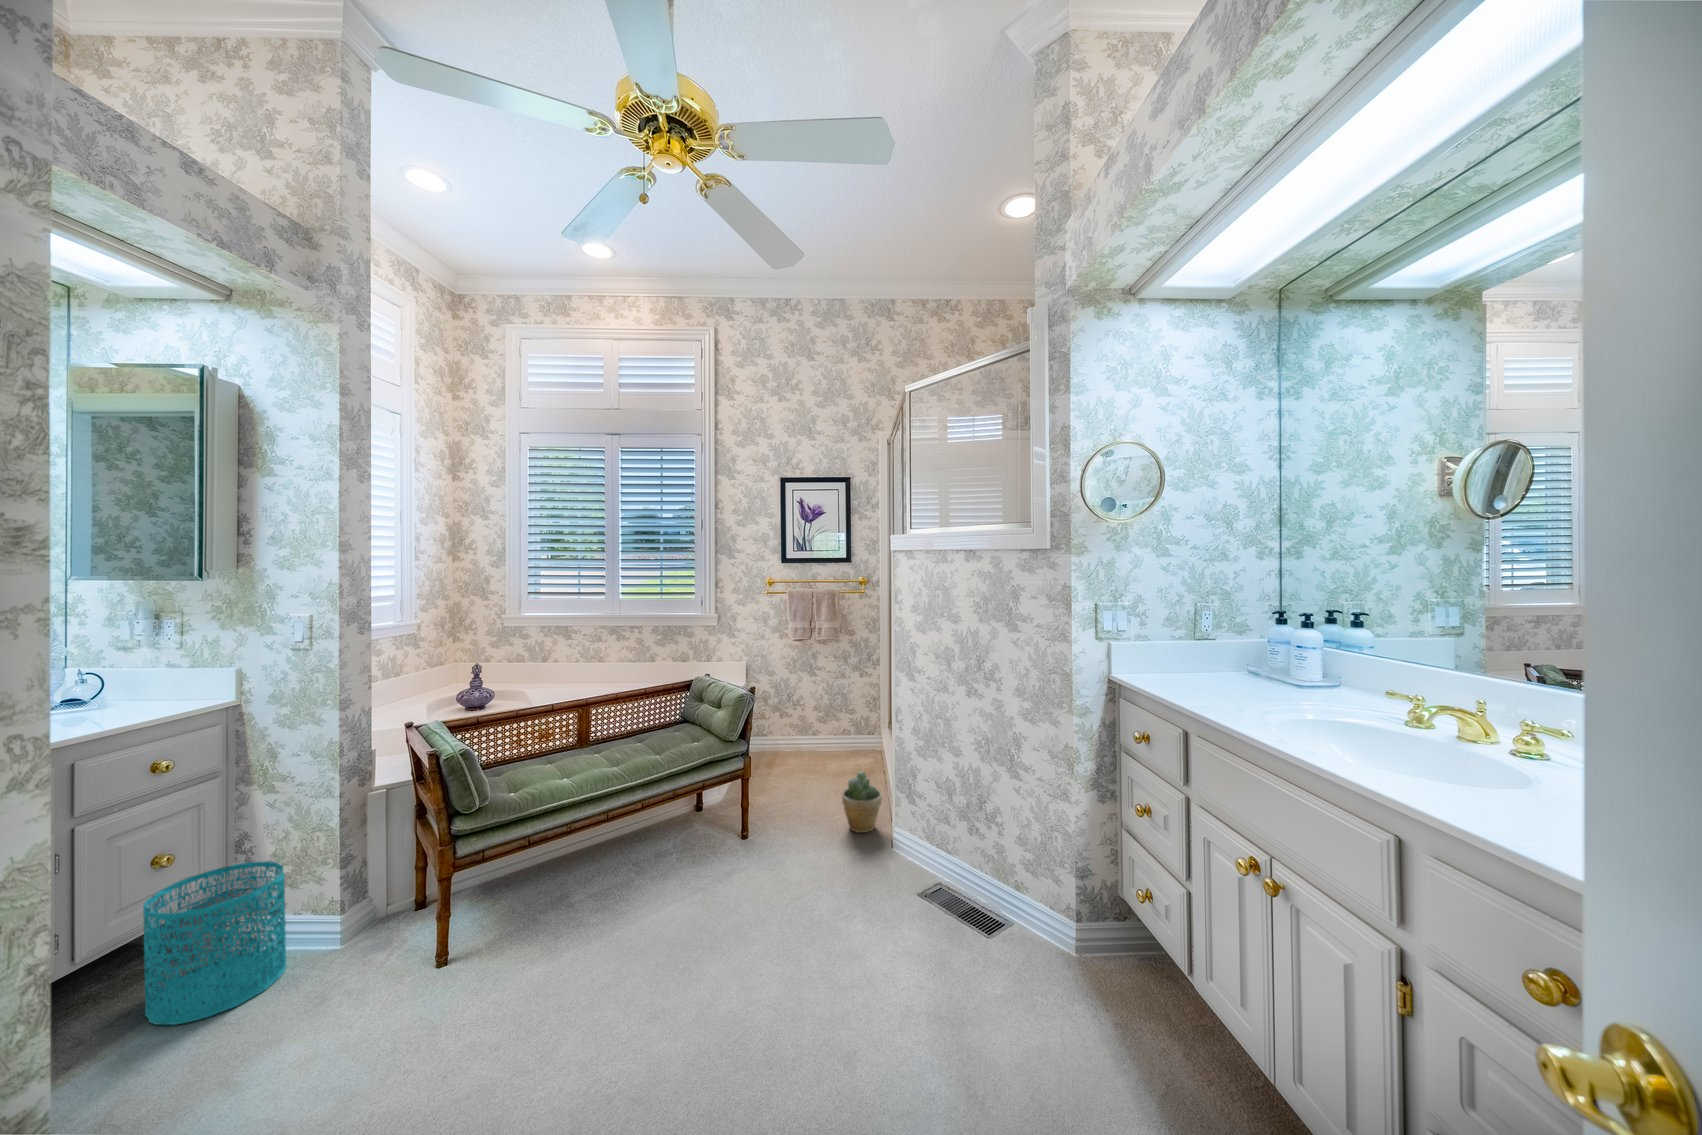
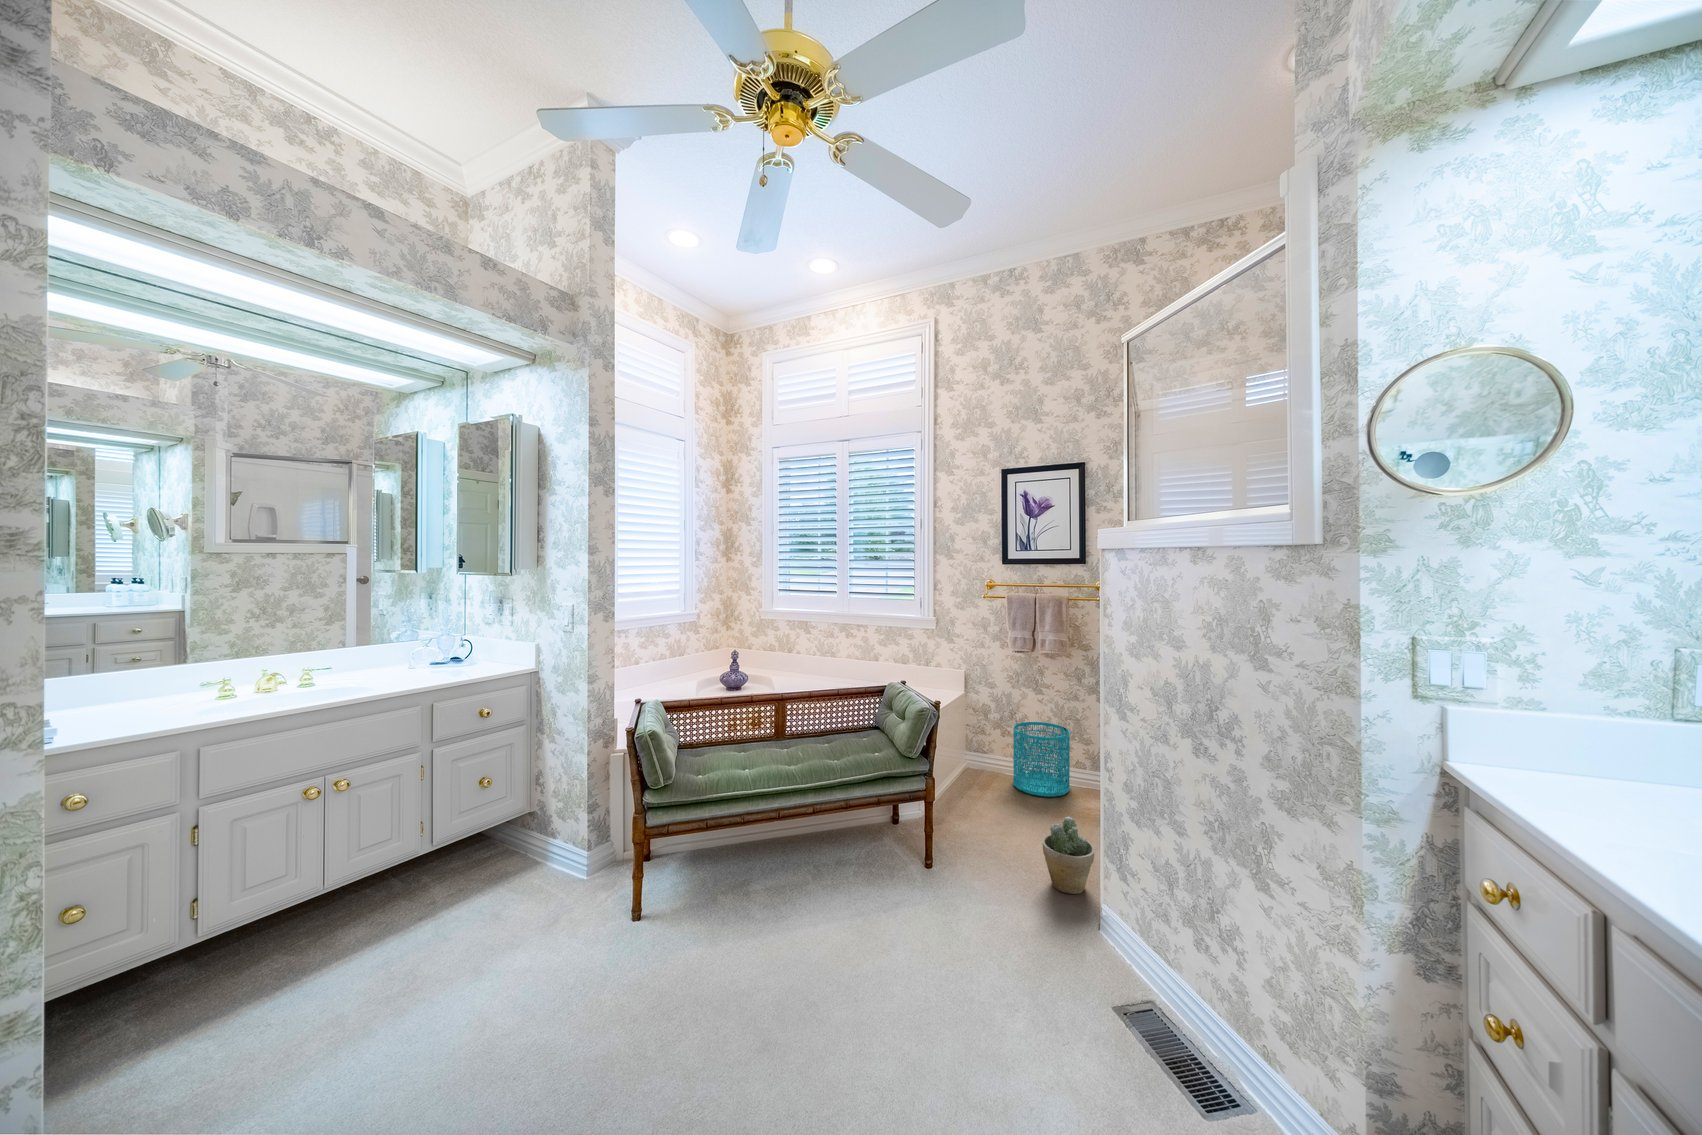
wastebasket: present [143,861,286,1025] -> present [1013,722,1070,797]

